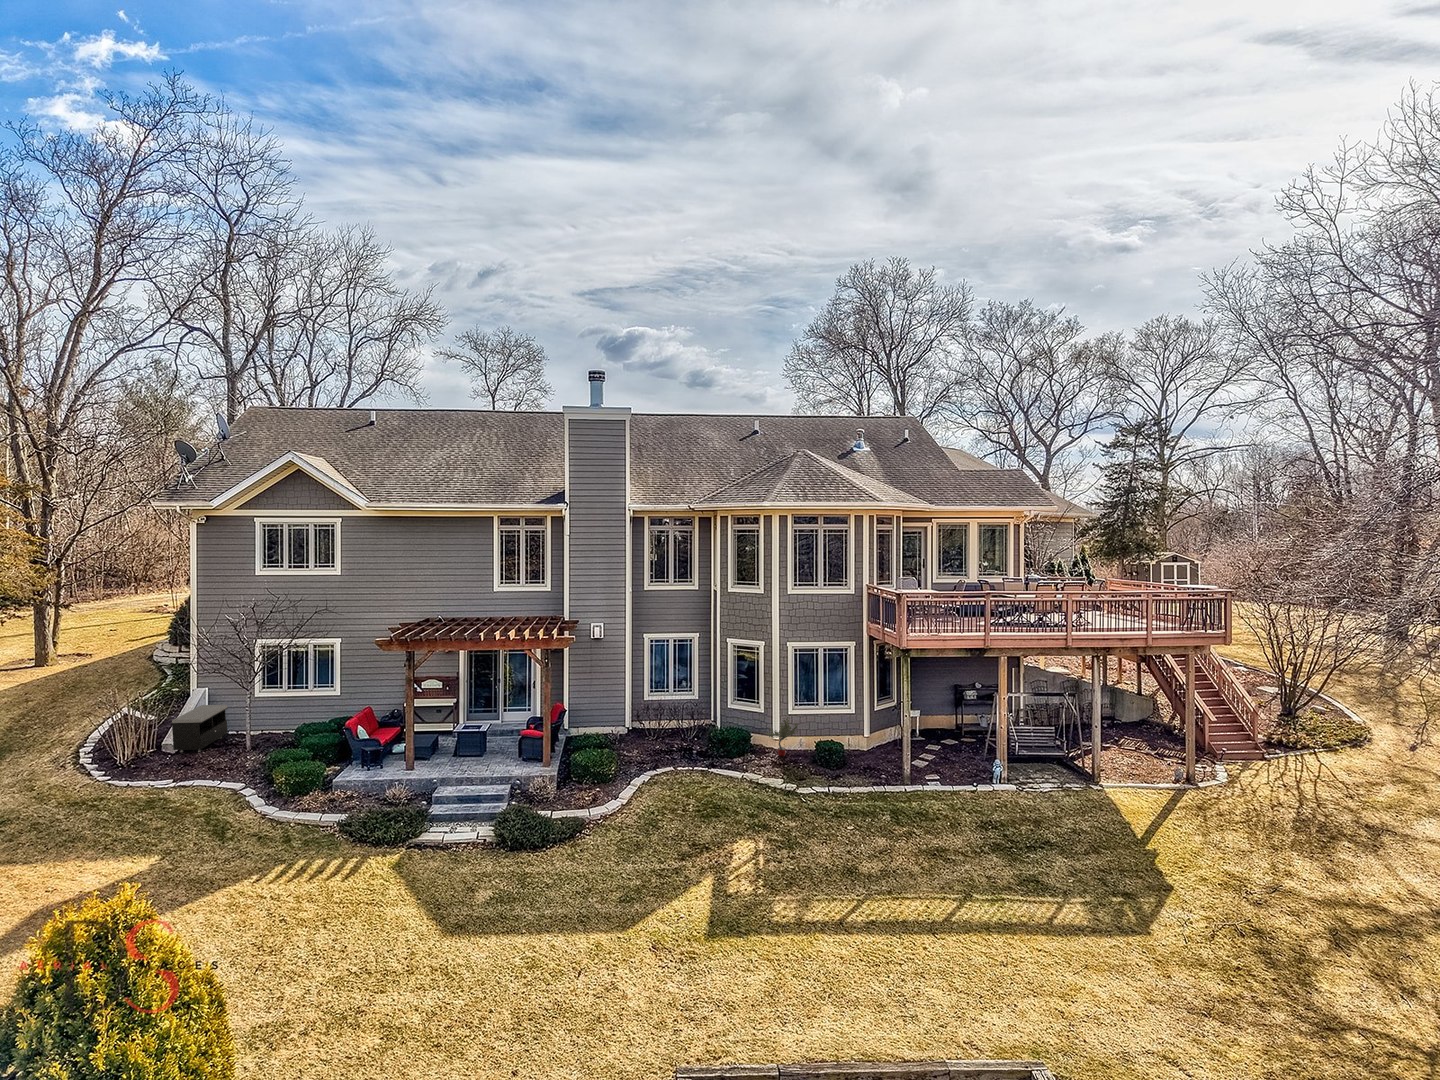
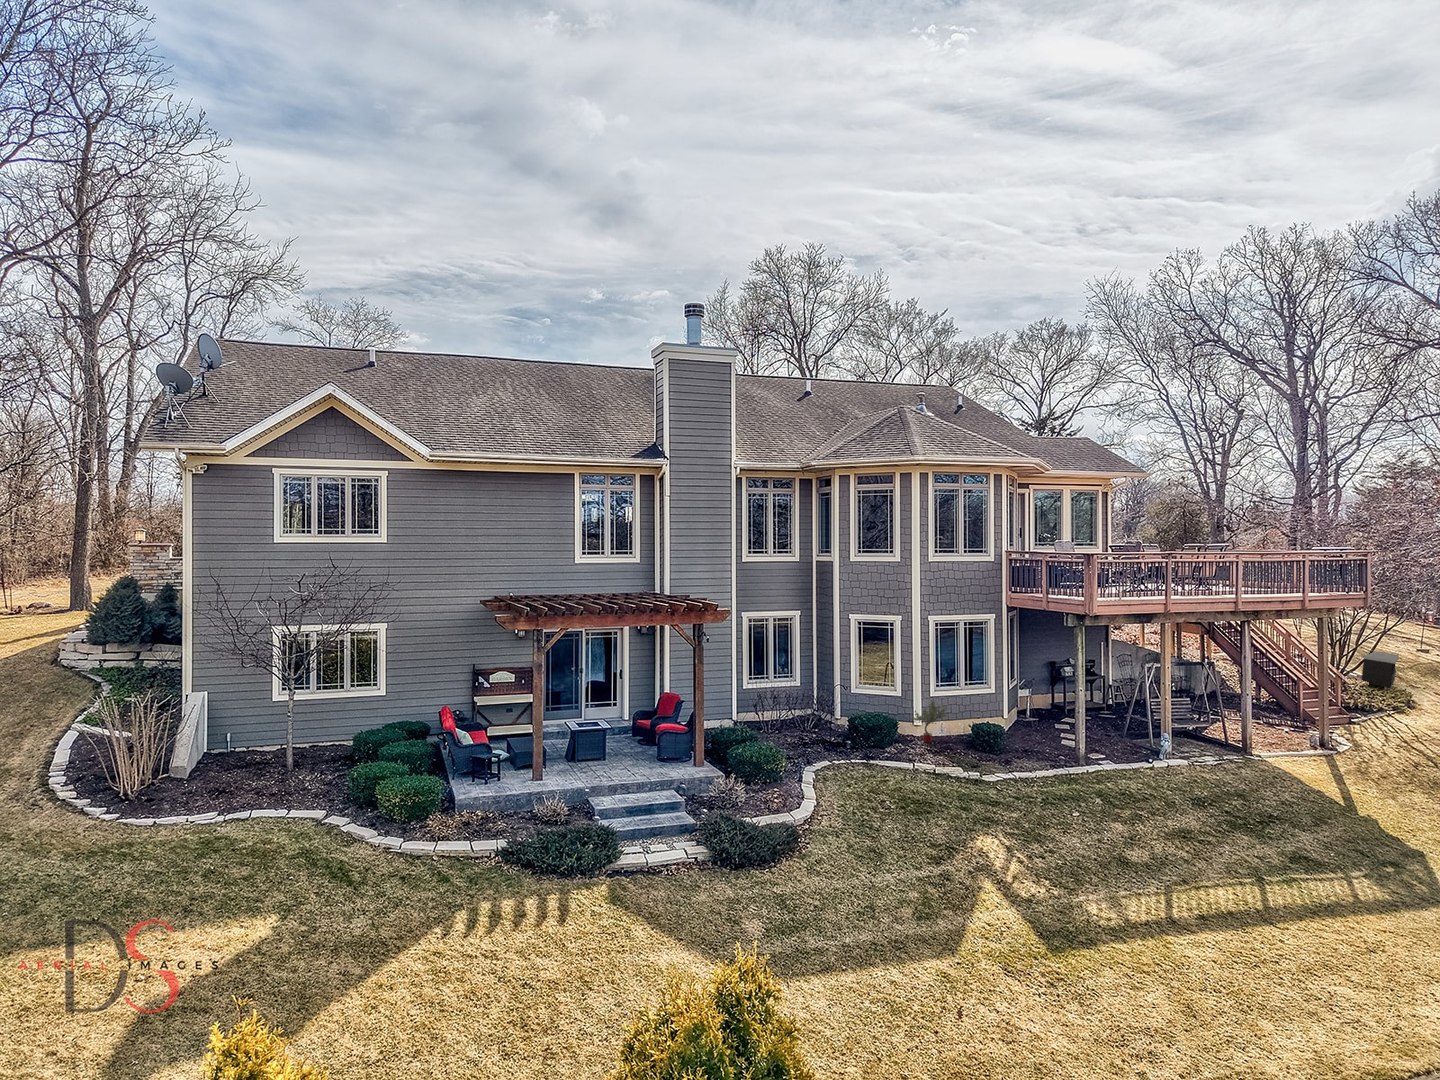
storage bench: present [172,705,227,752] -> present [1362,651,1399,689]

